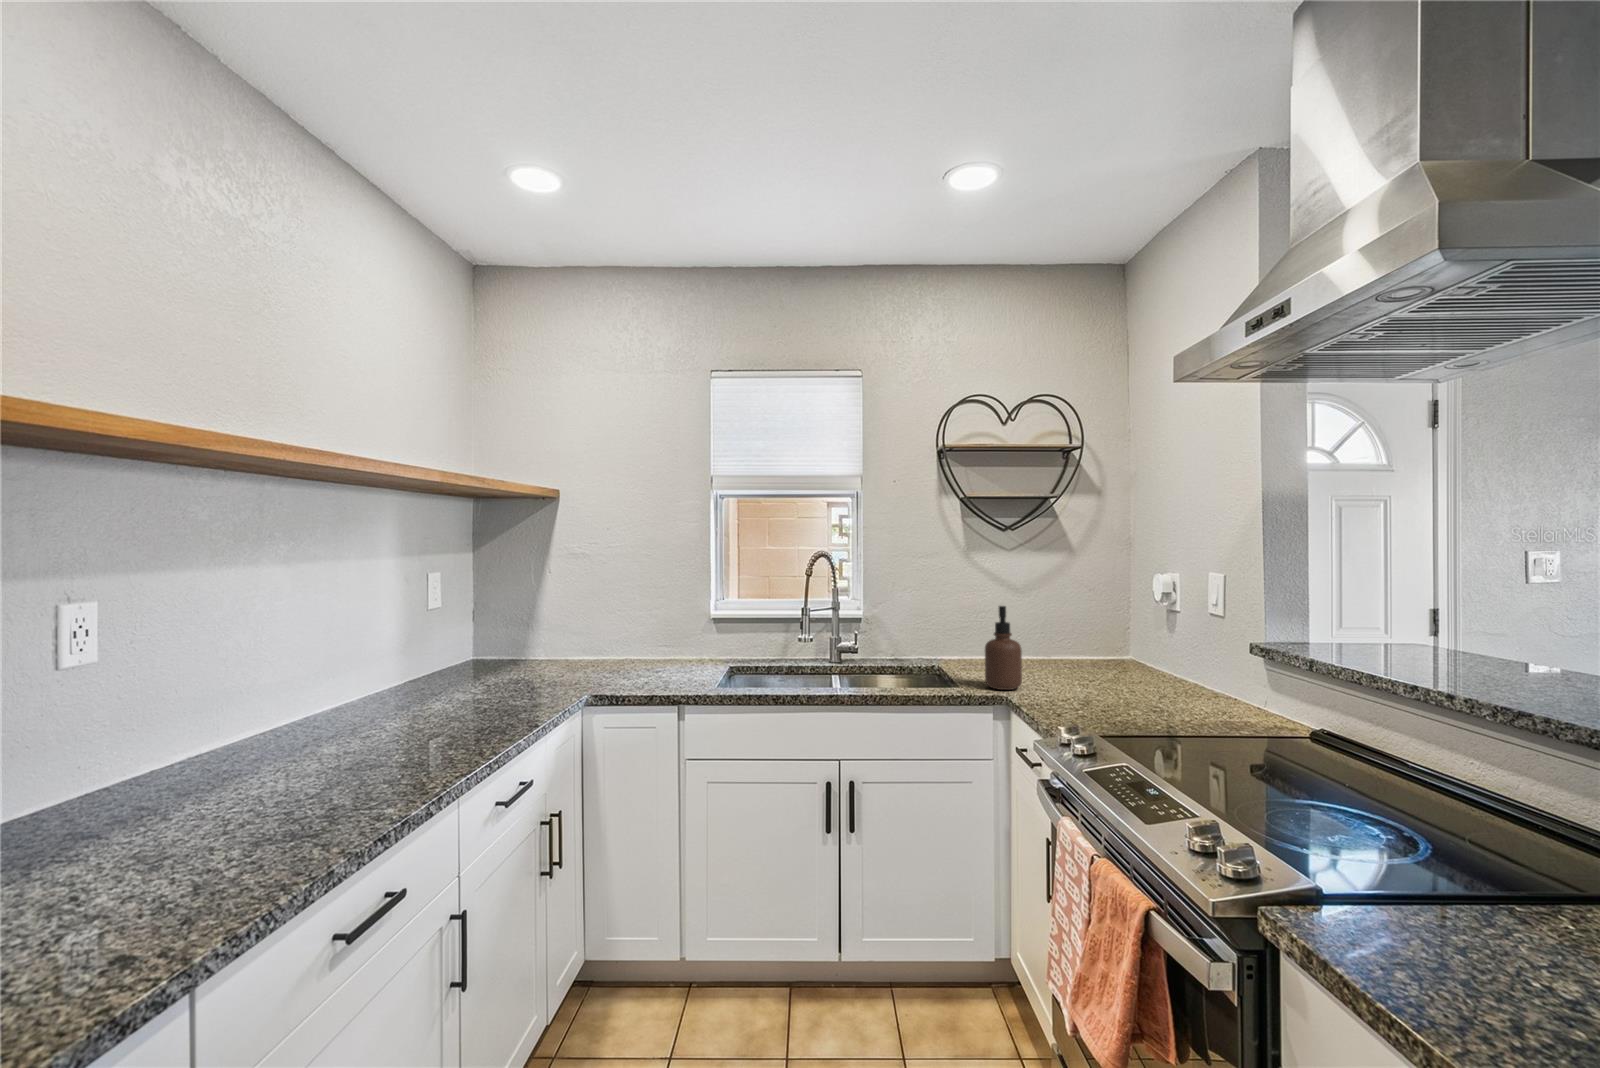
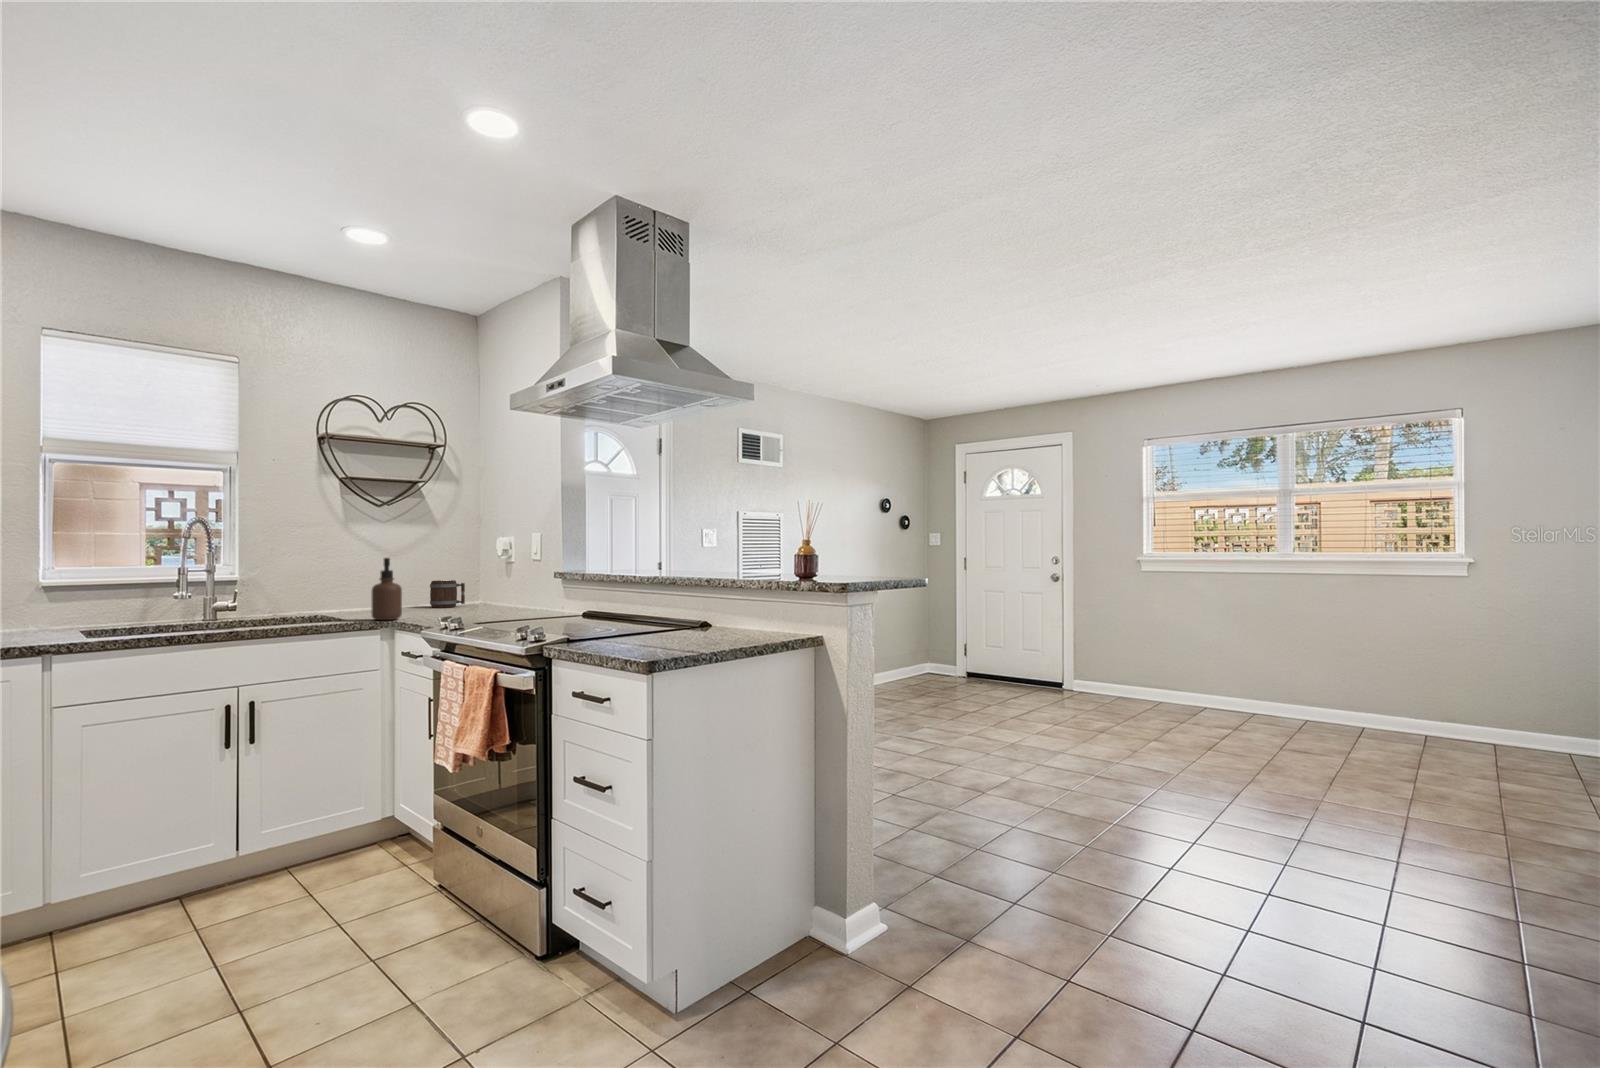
mug: none [1067,621,1112,658] -> present [430,580,465,608]

